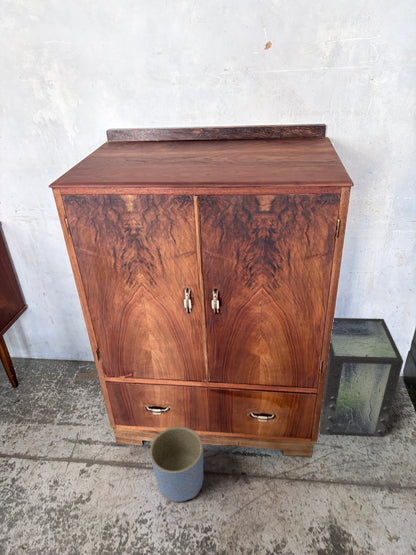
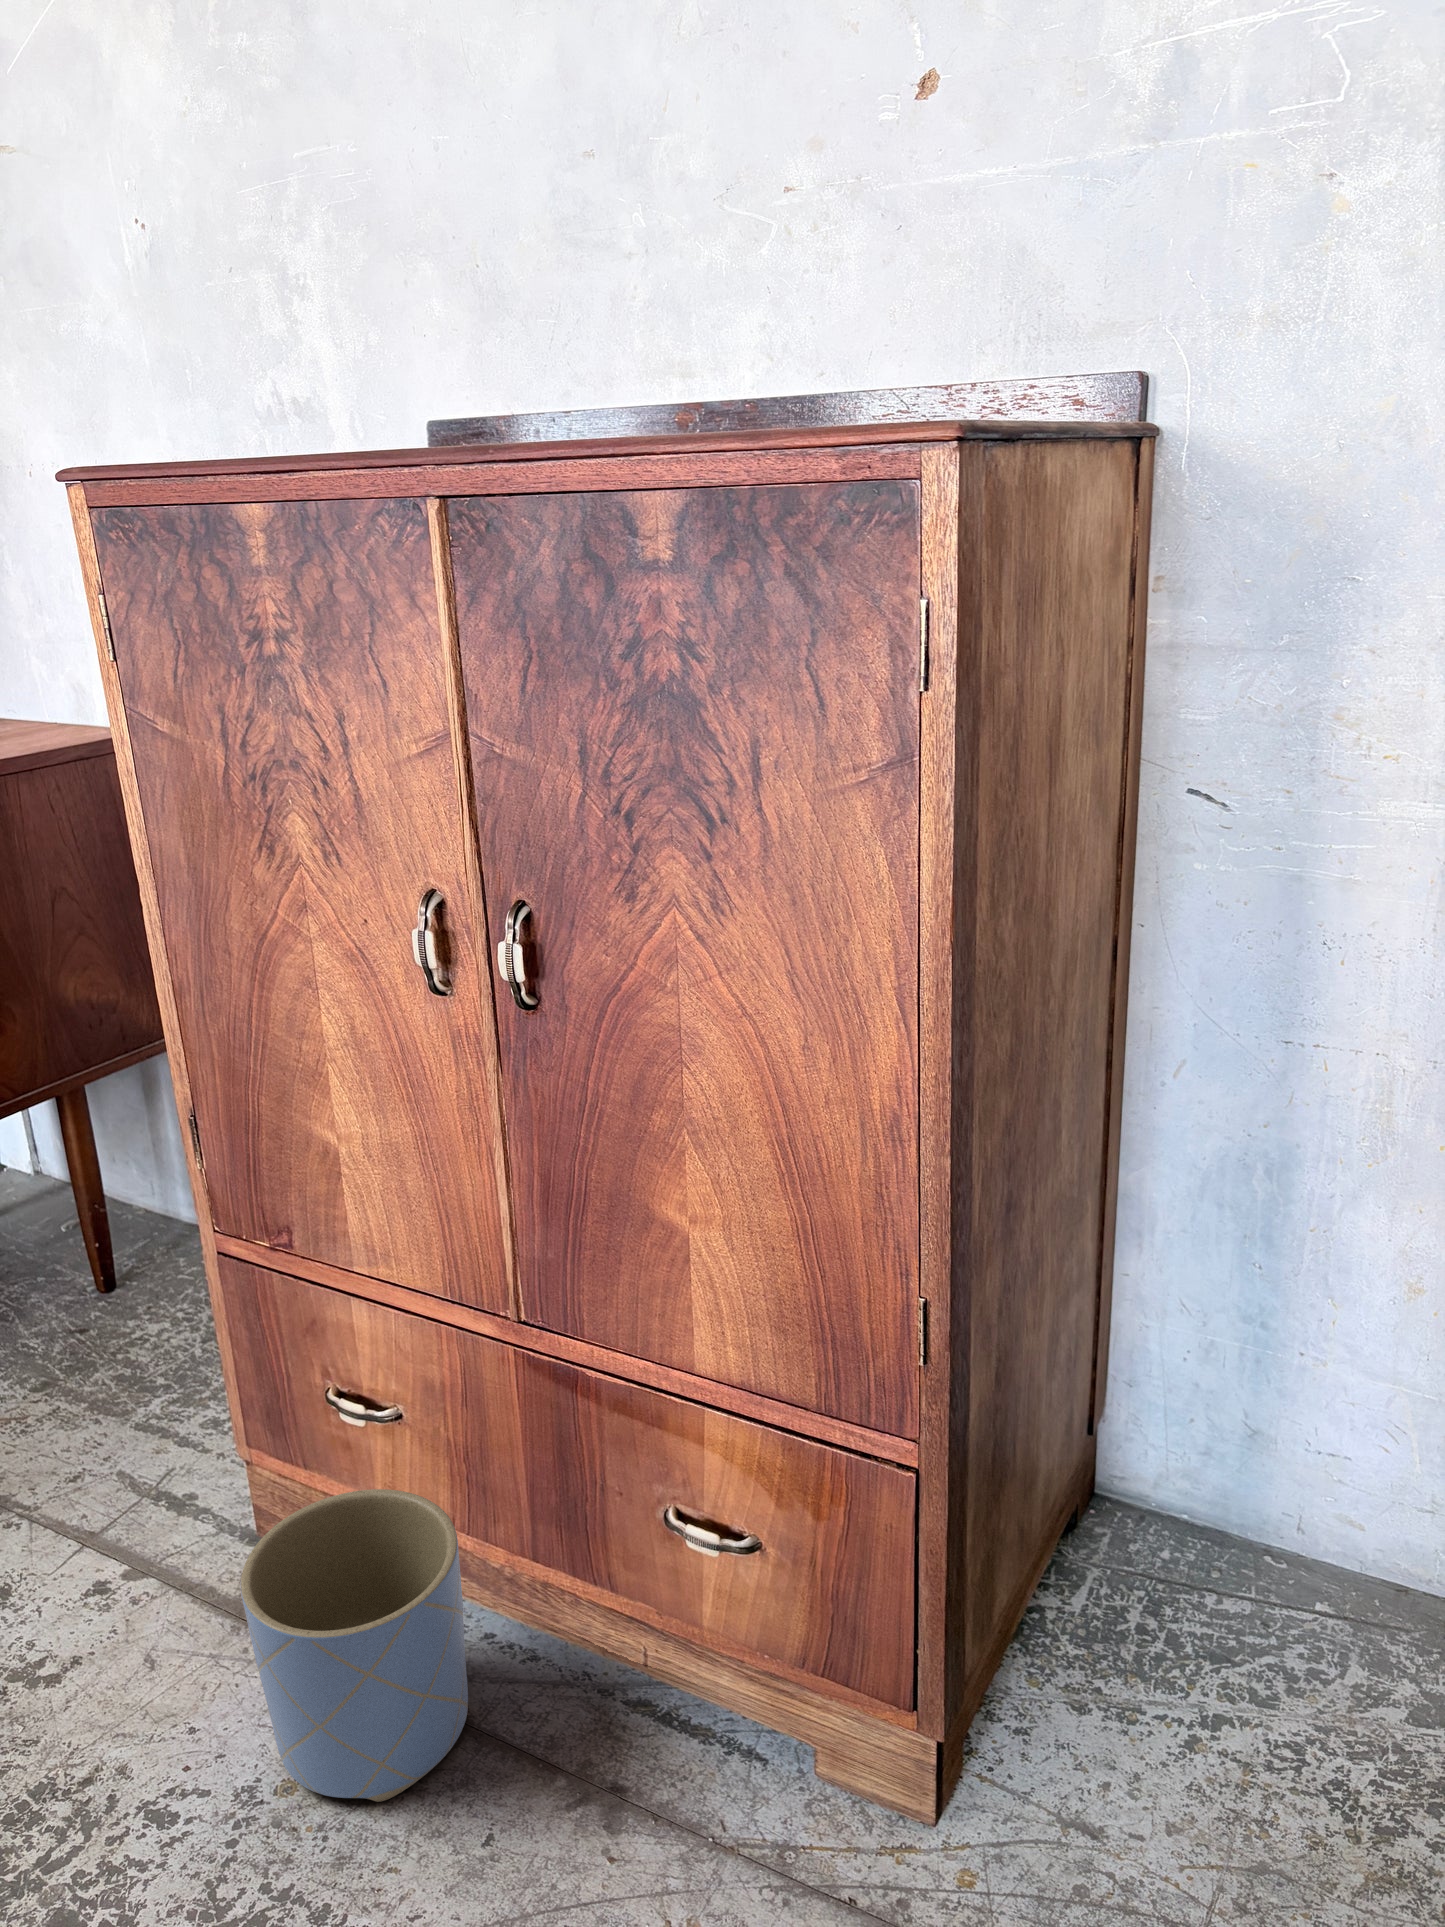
storage box: present [318,318,403,437] -> none [1031,1209,1413,1859]

